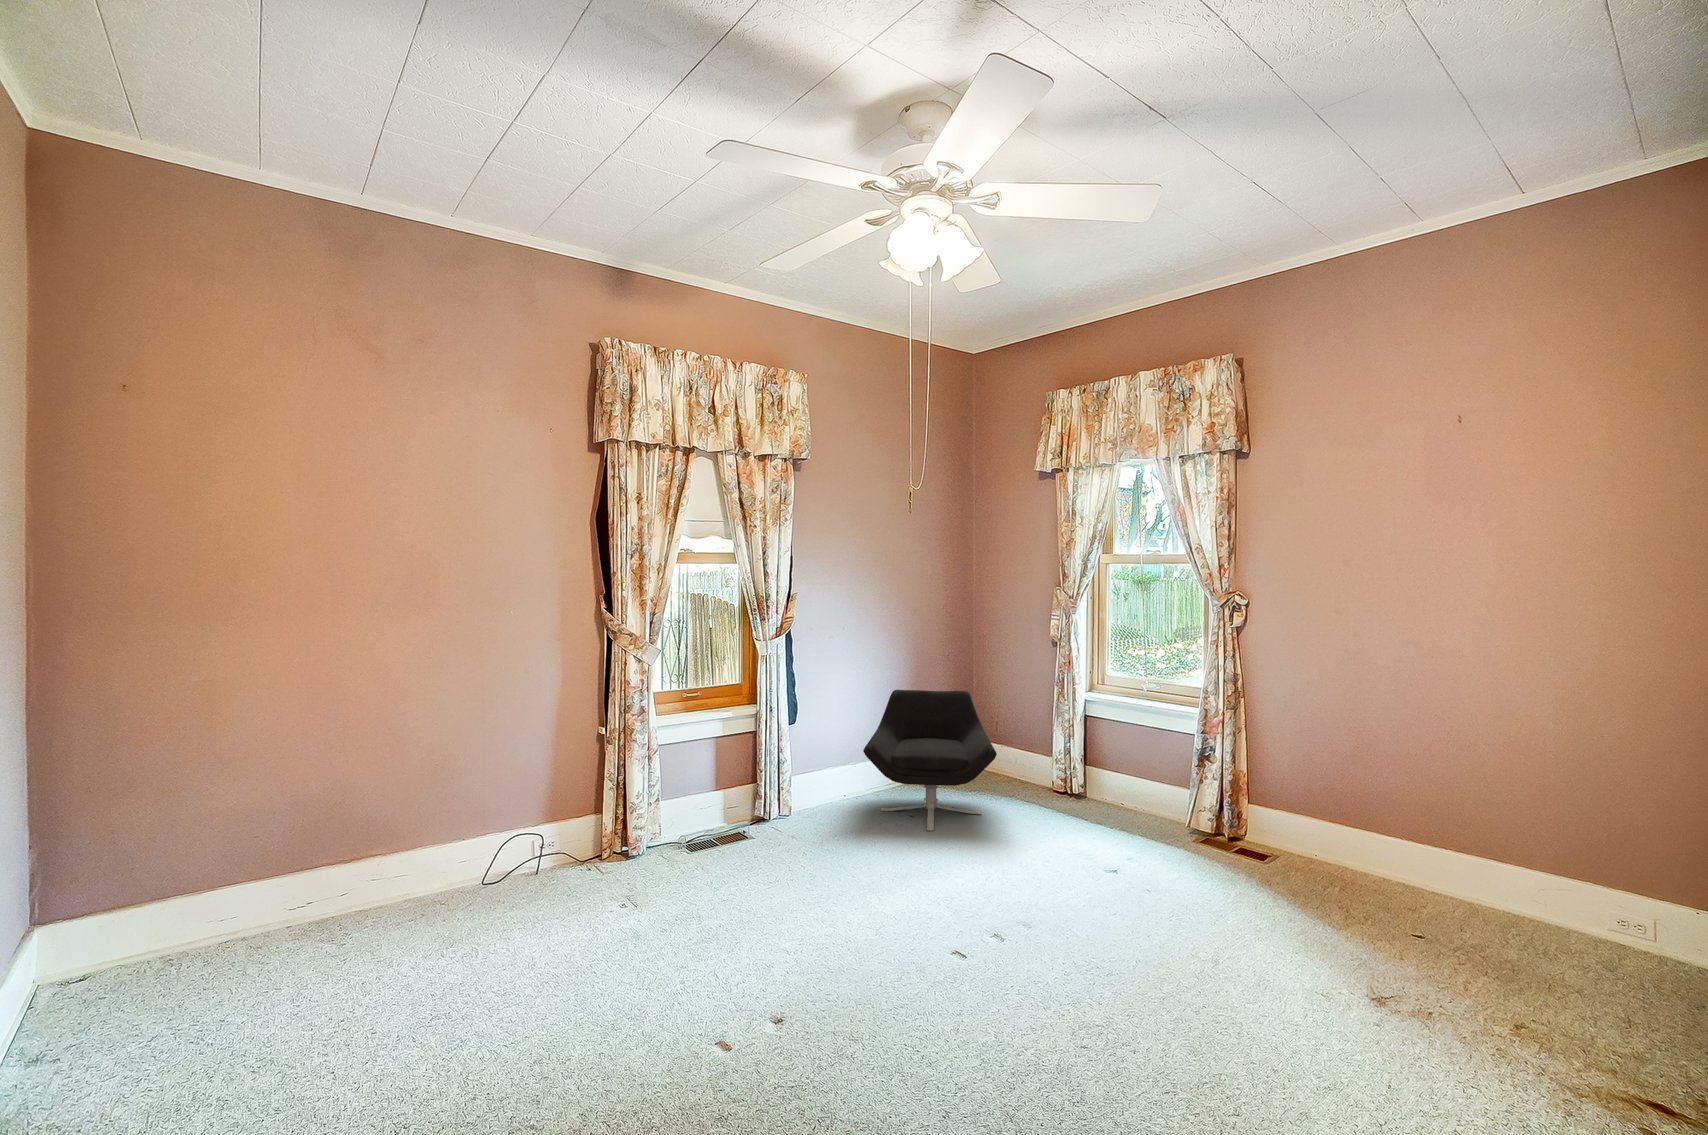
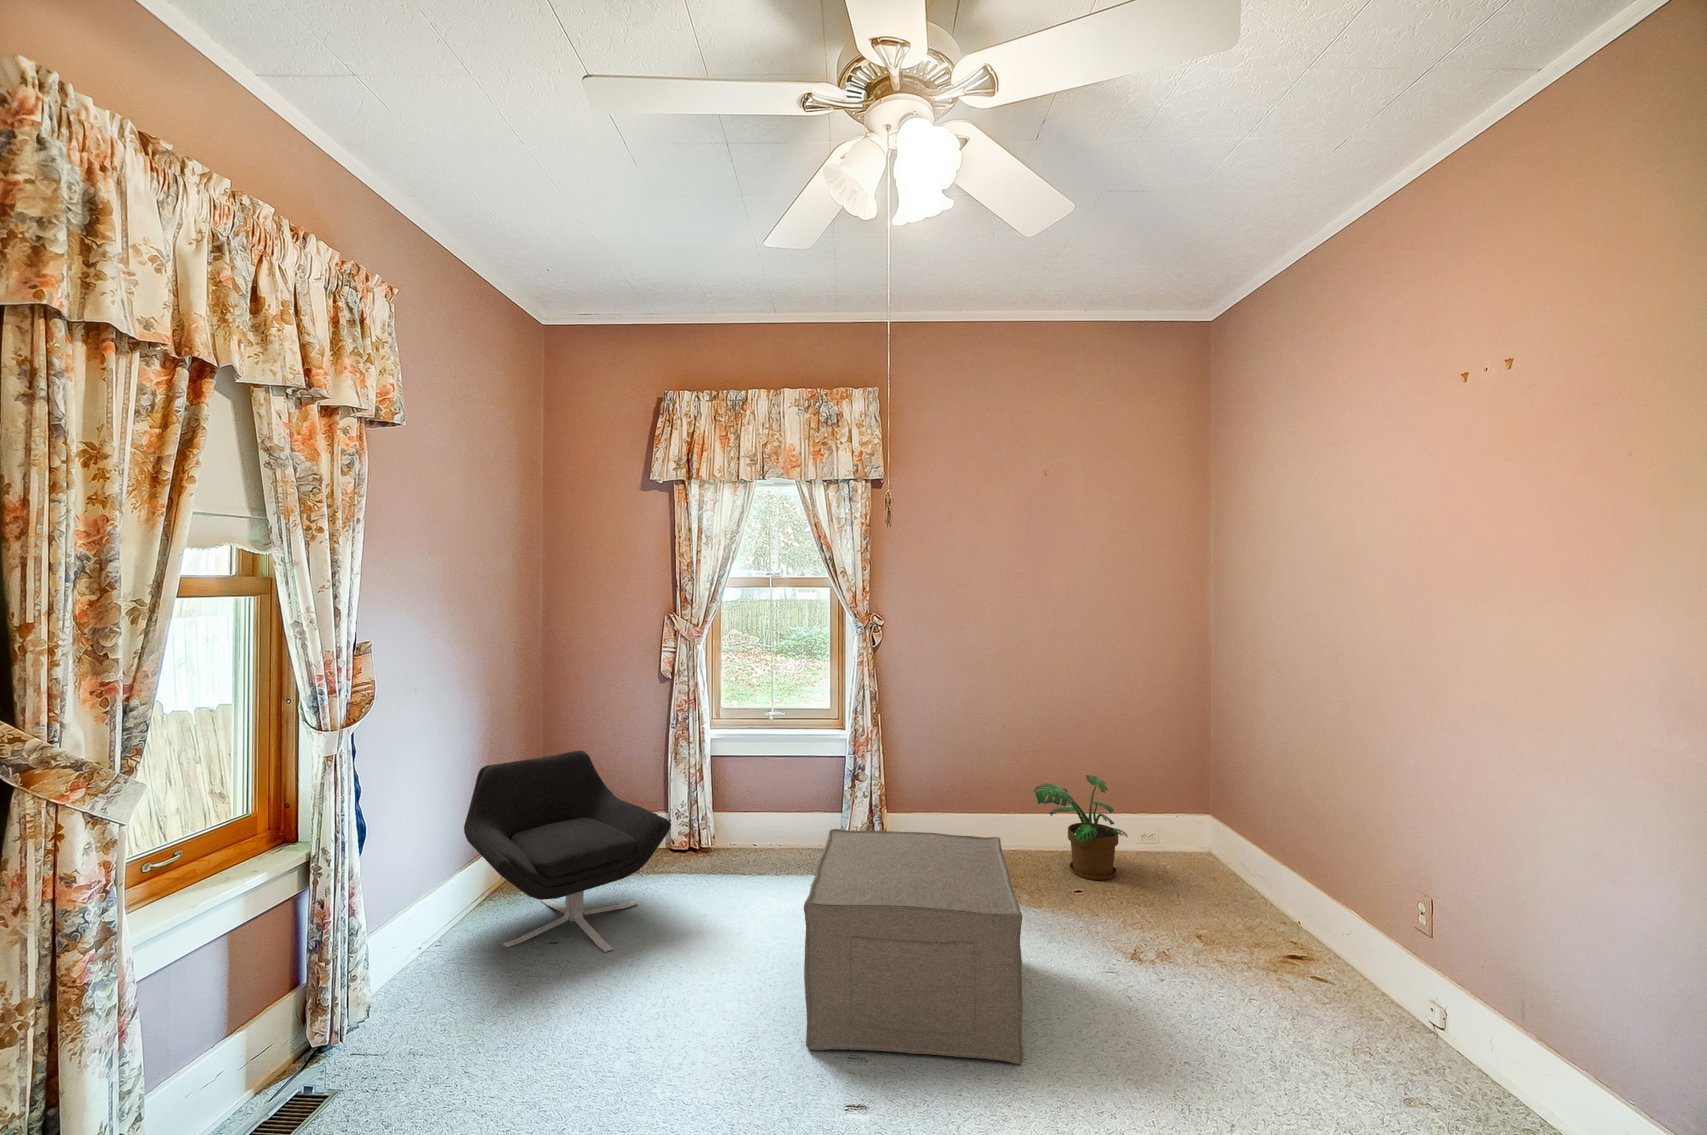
ottoman: none [966,777,1224,995] -> present [804,829,1023,1064]
potted plant: none [1377,803,1554,951] -> present [1034,775,1128,880]

